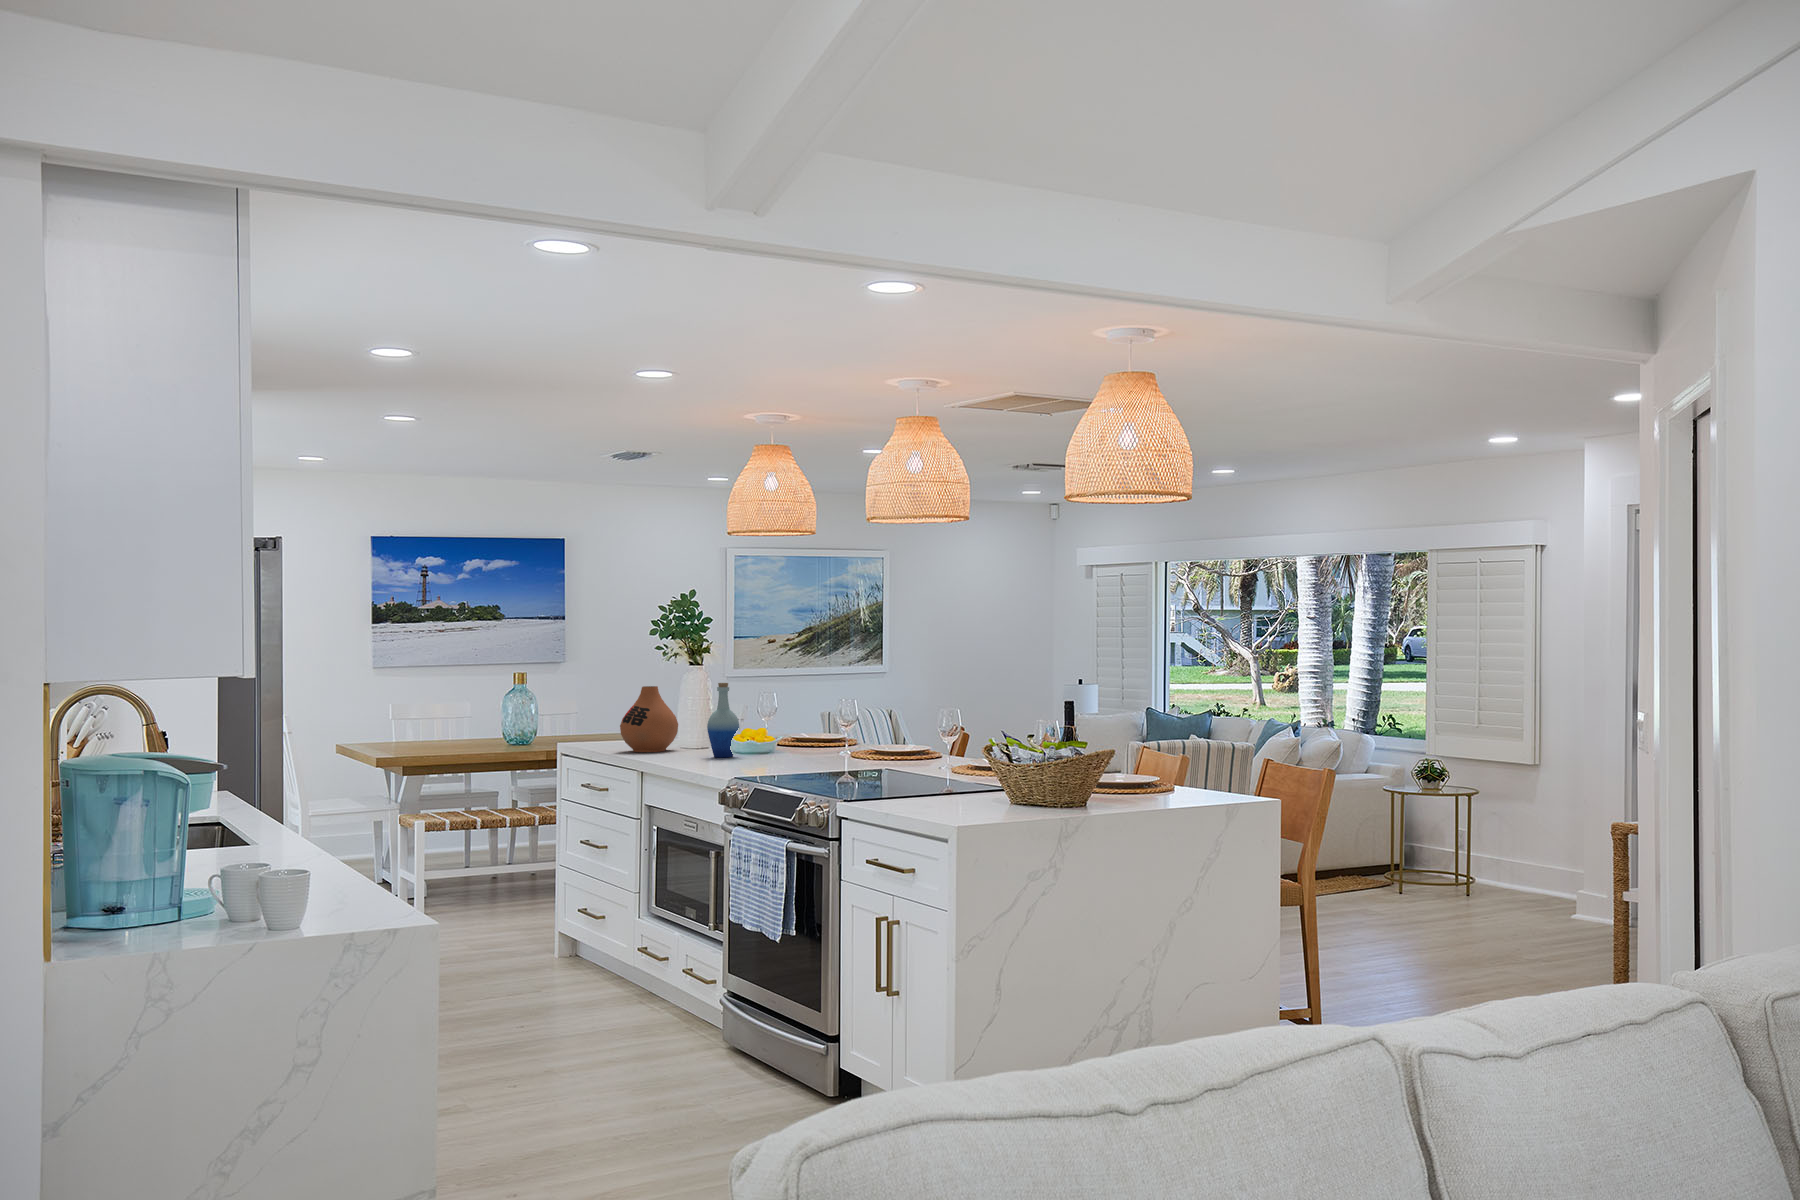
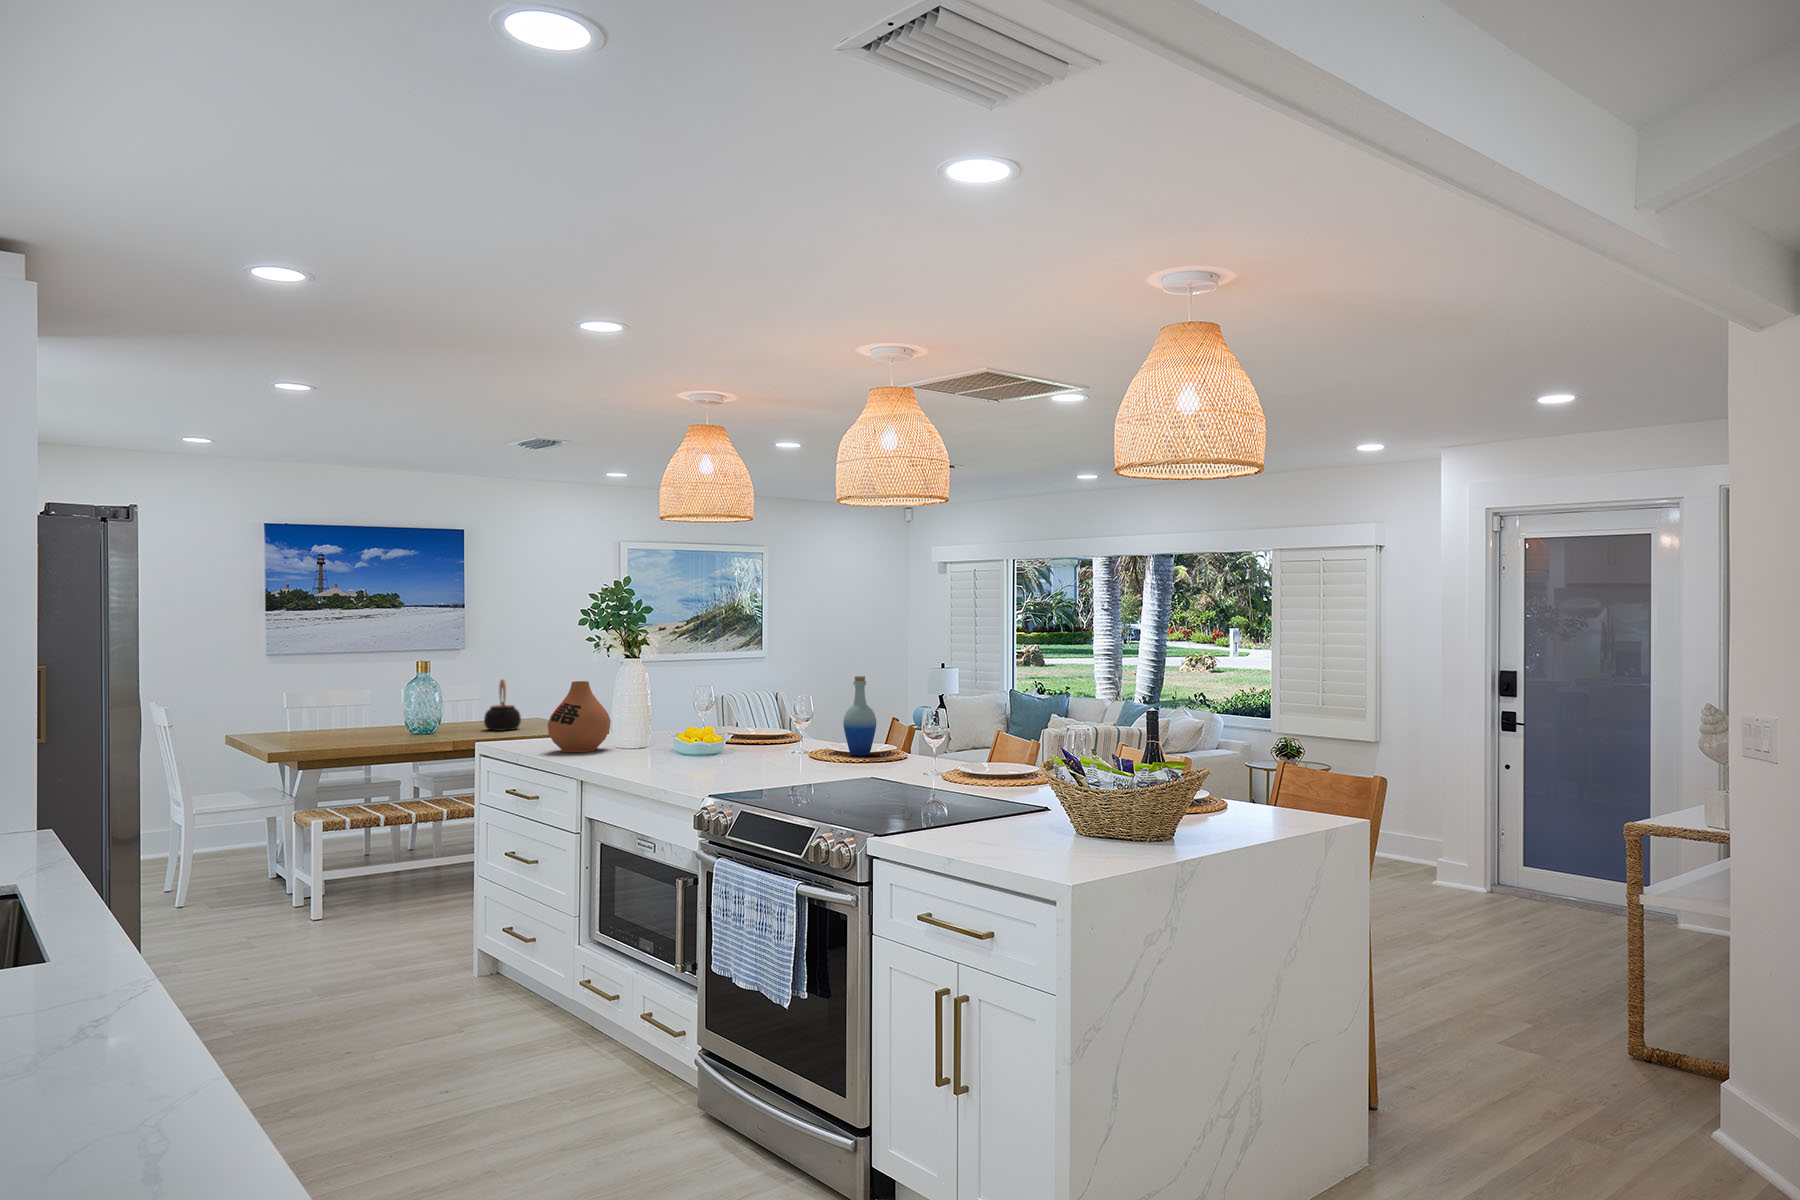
bottle: present [707,683,739,757] -> present [843,676,877,756]
teapot: none [572,688,607,738] -> present [484,679,521,731]

